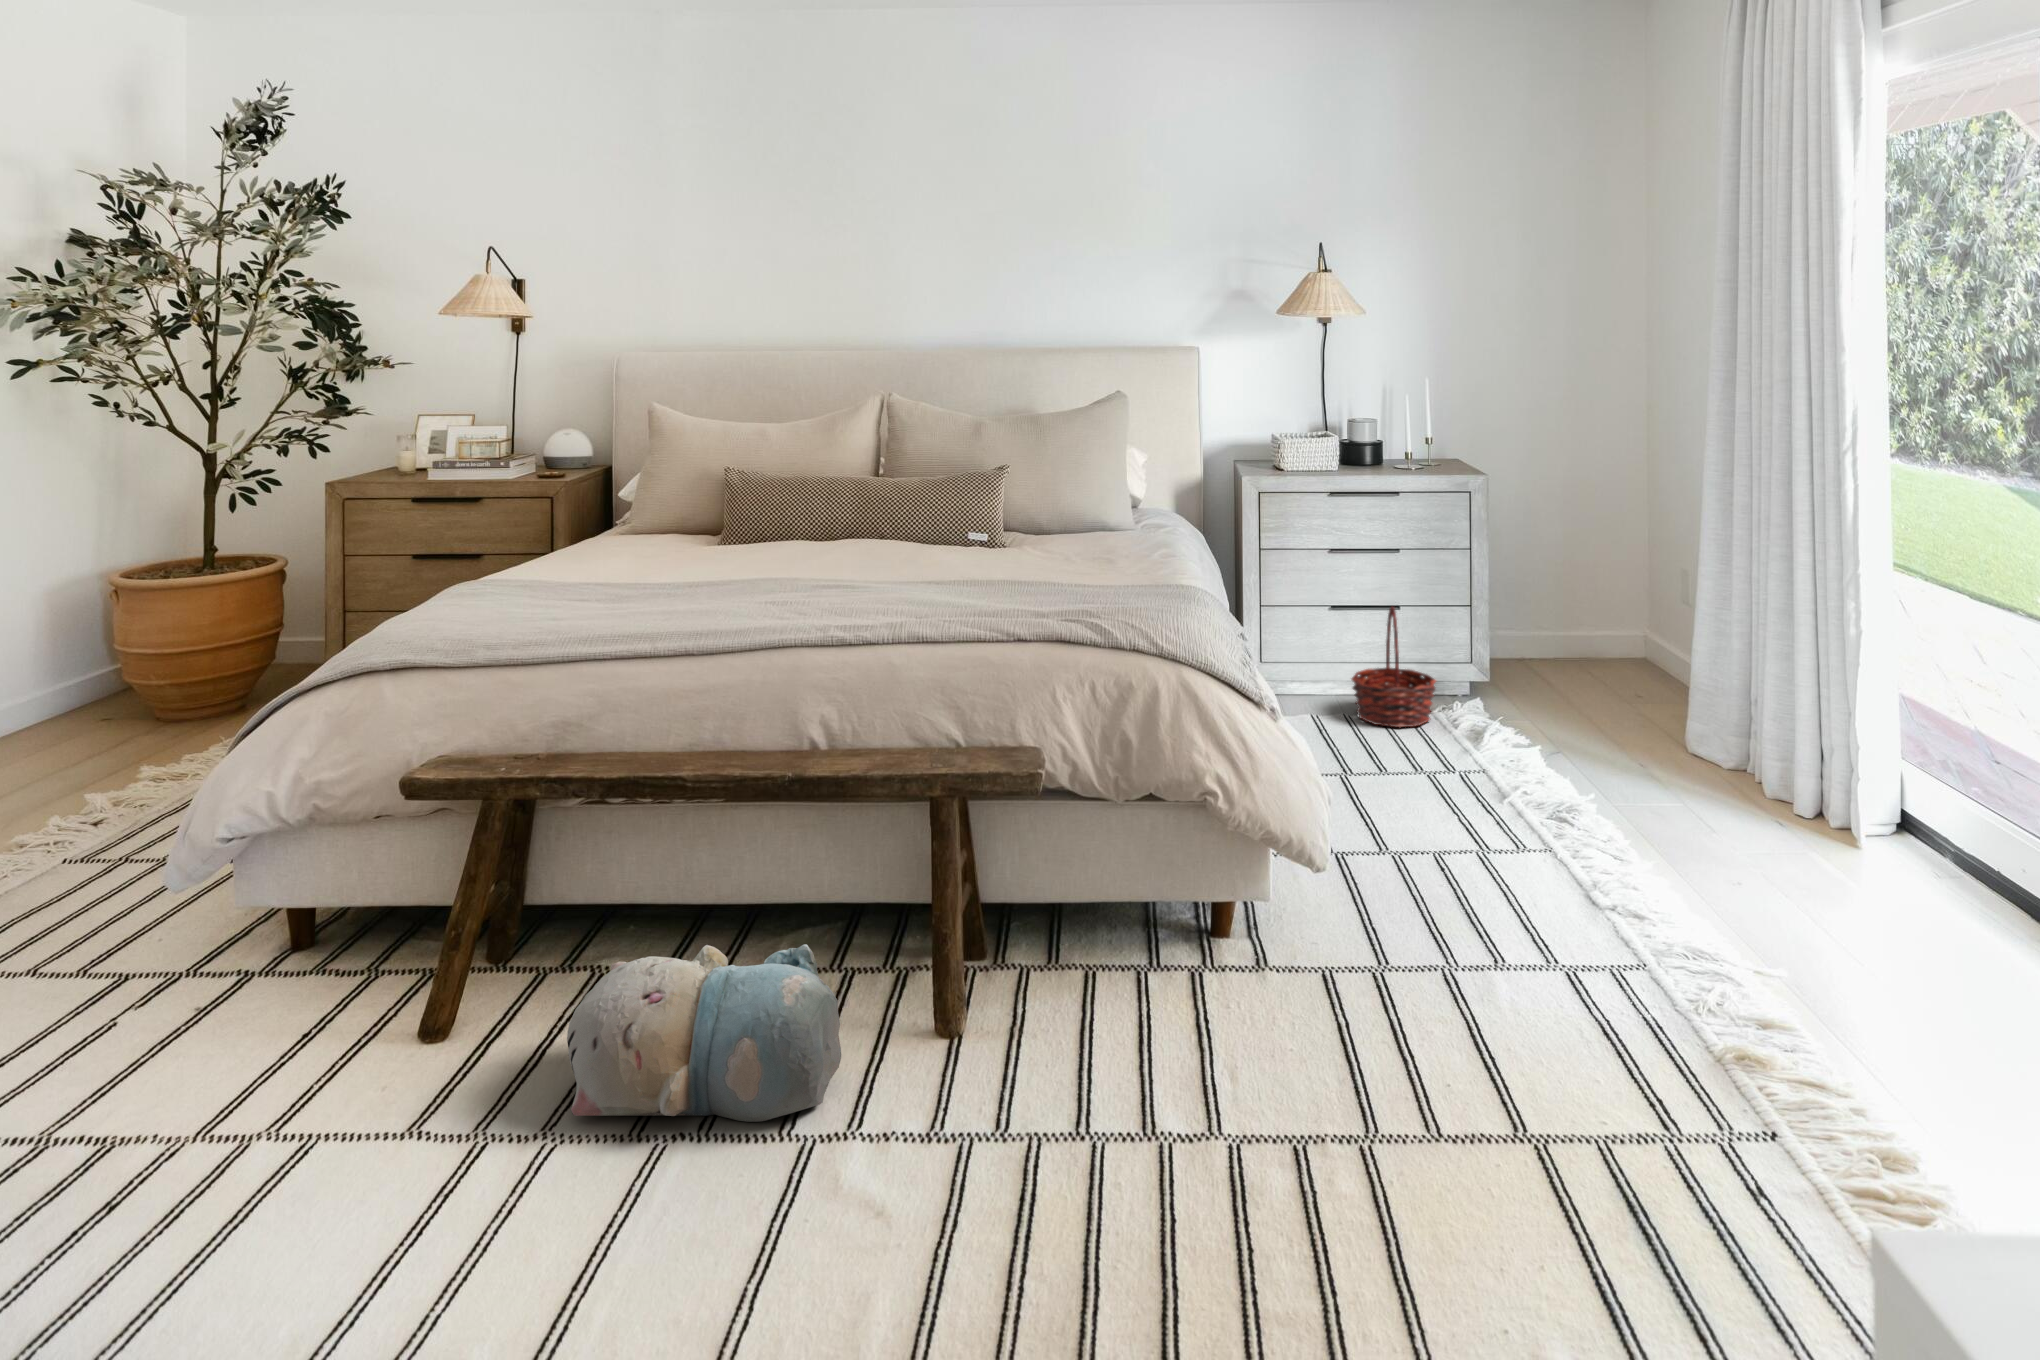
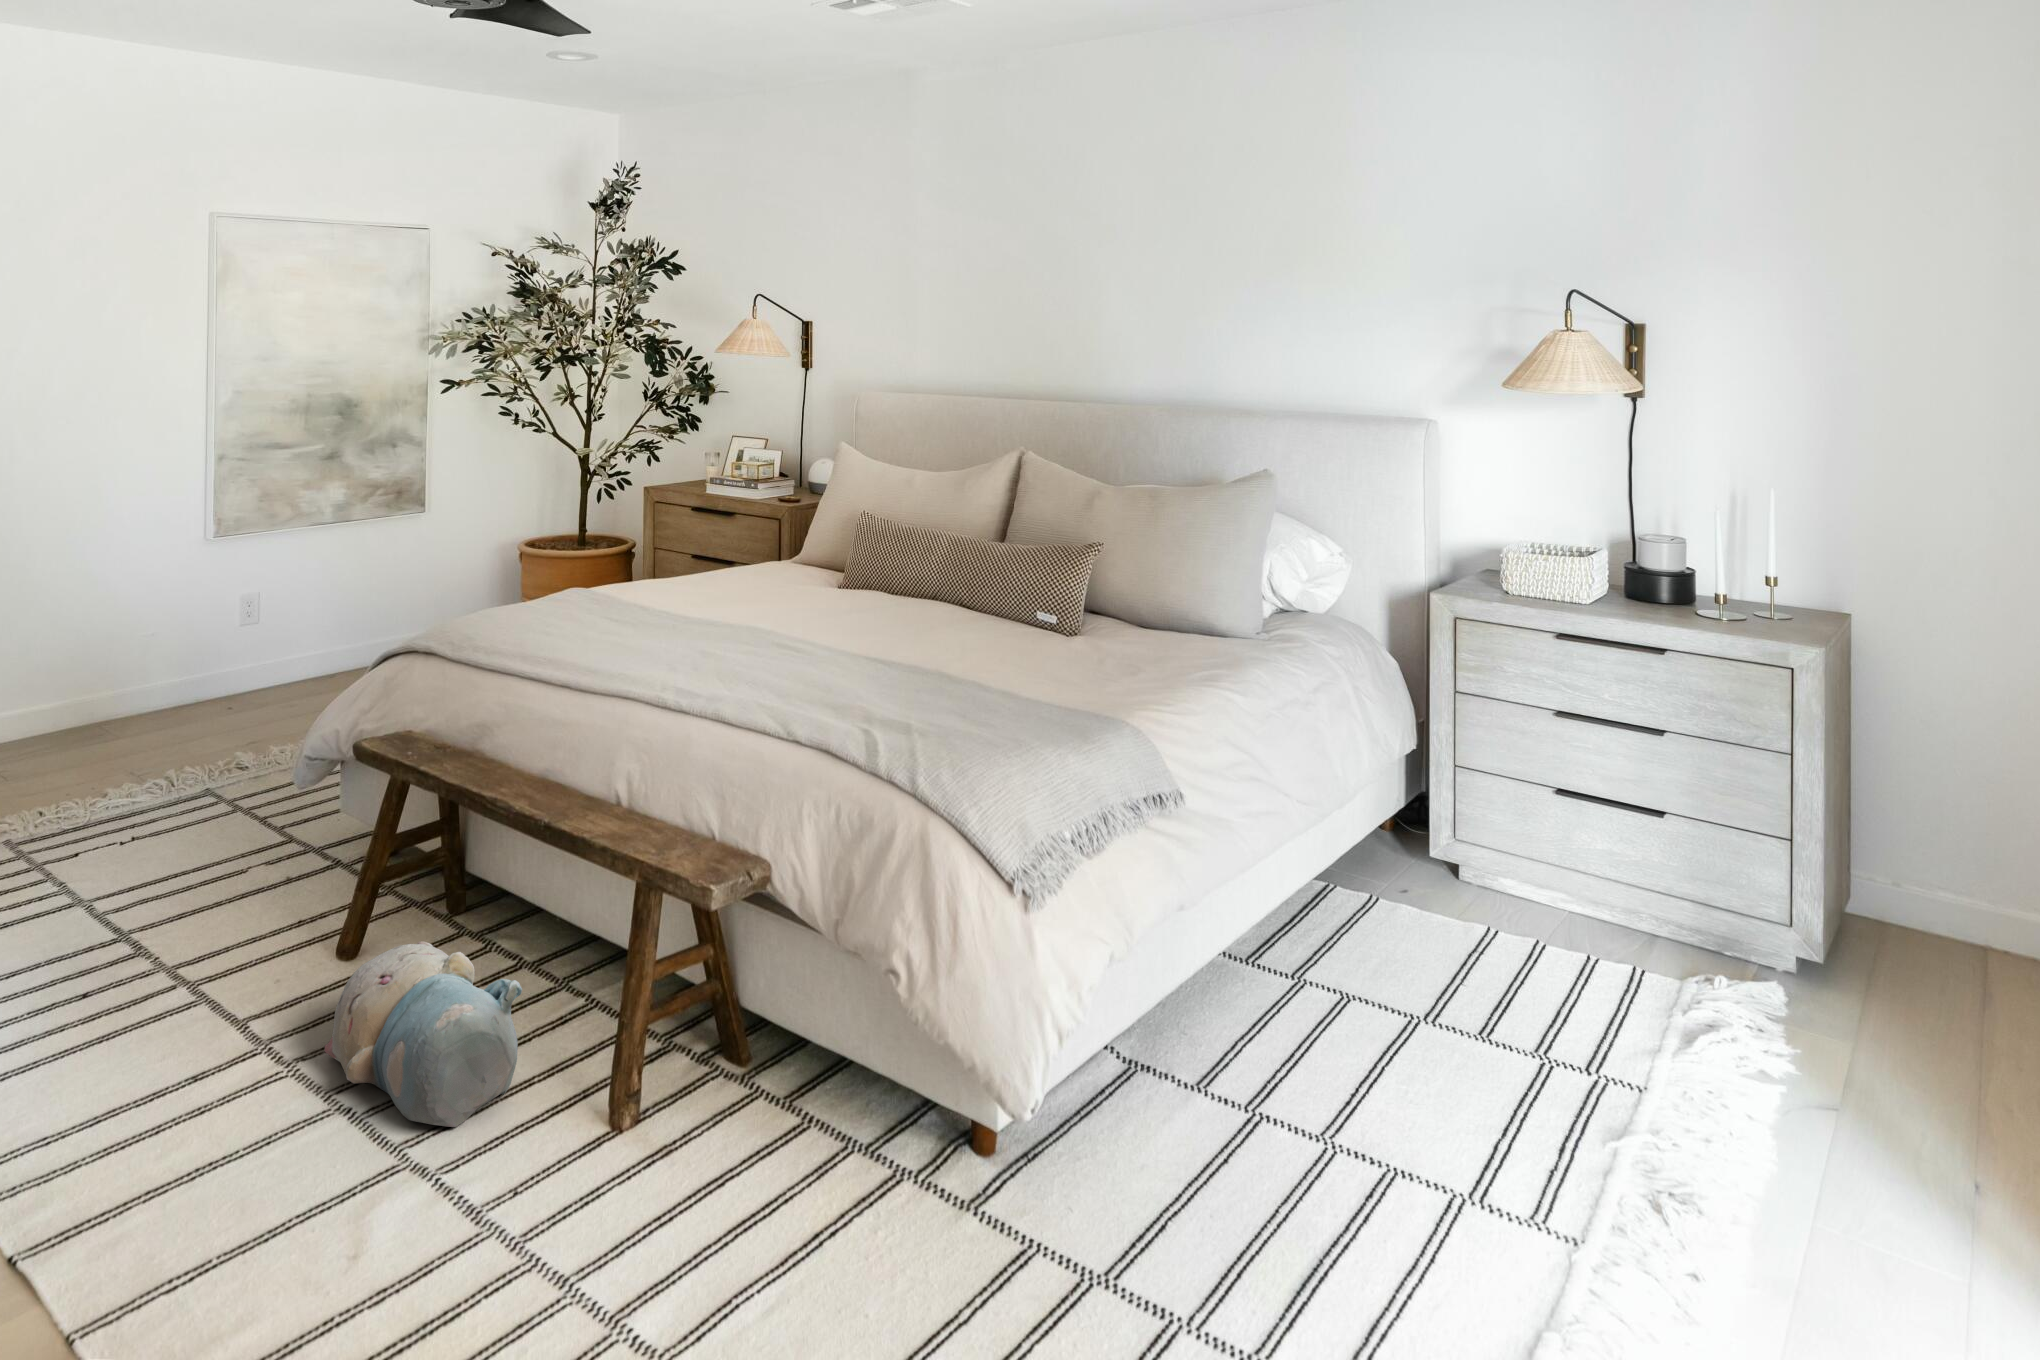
basket: present [1352,607,1436,727] -> none [1548,812,1686,993]

